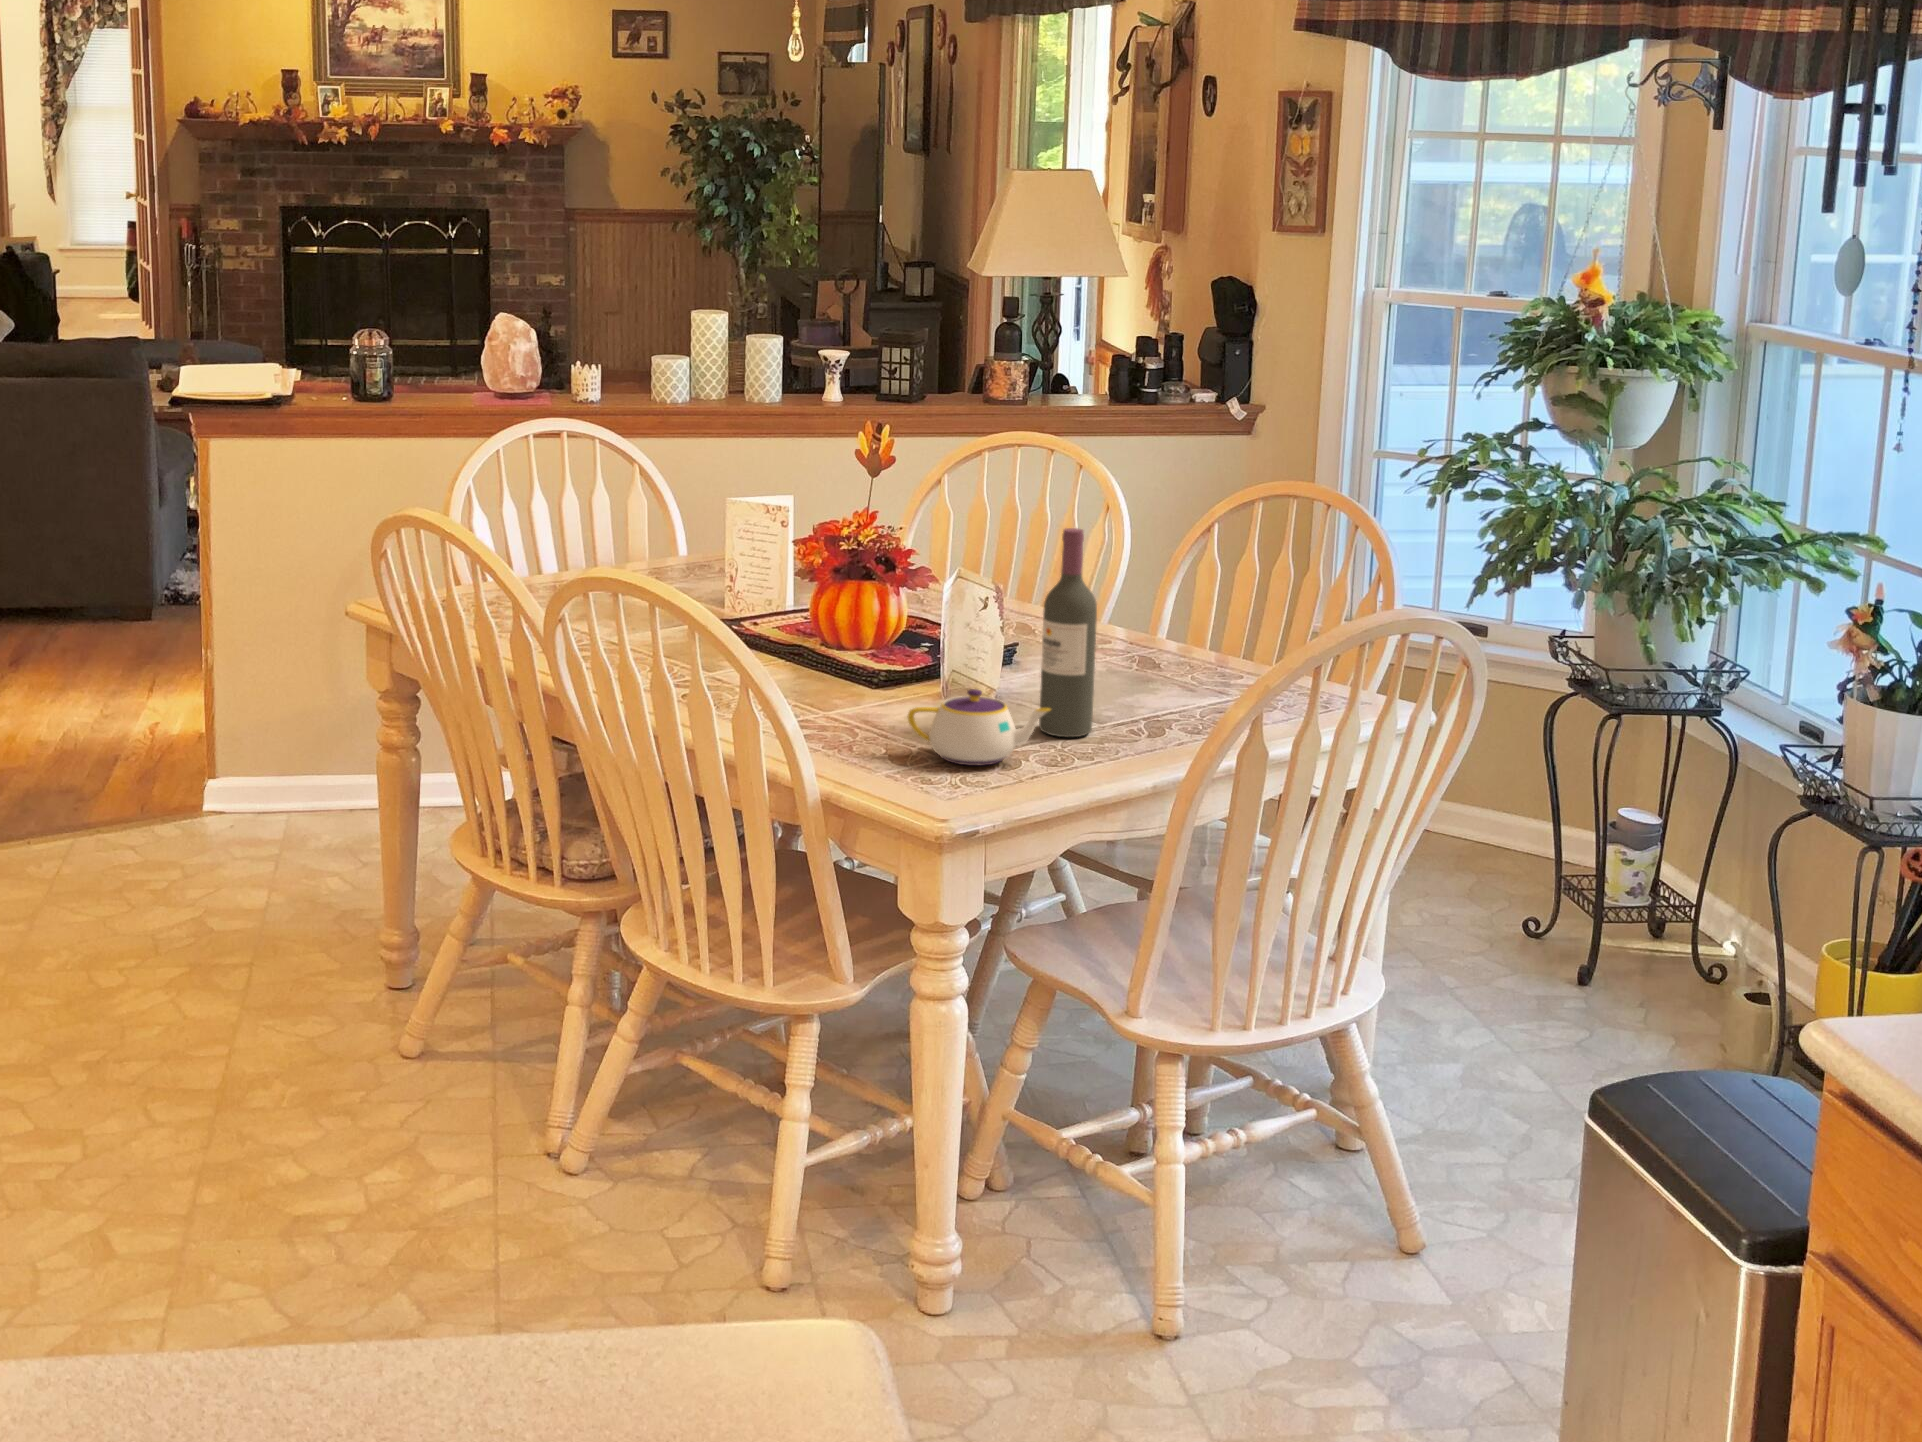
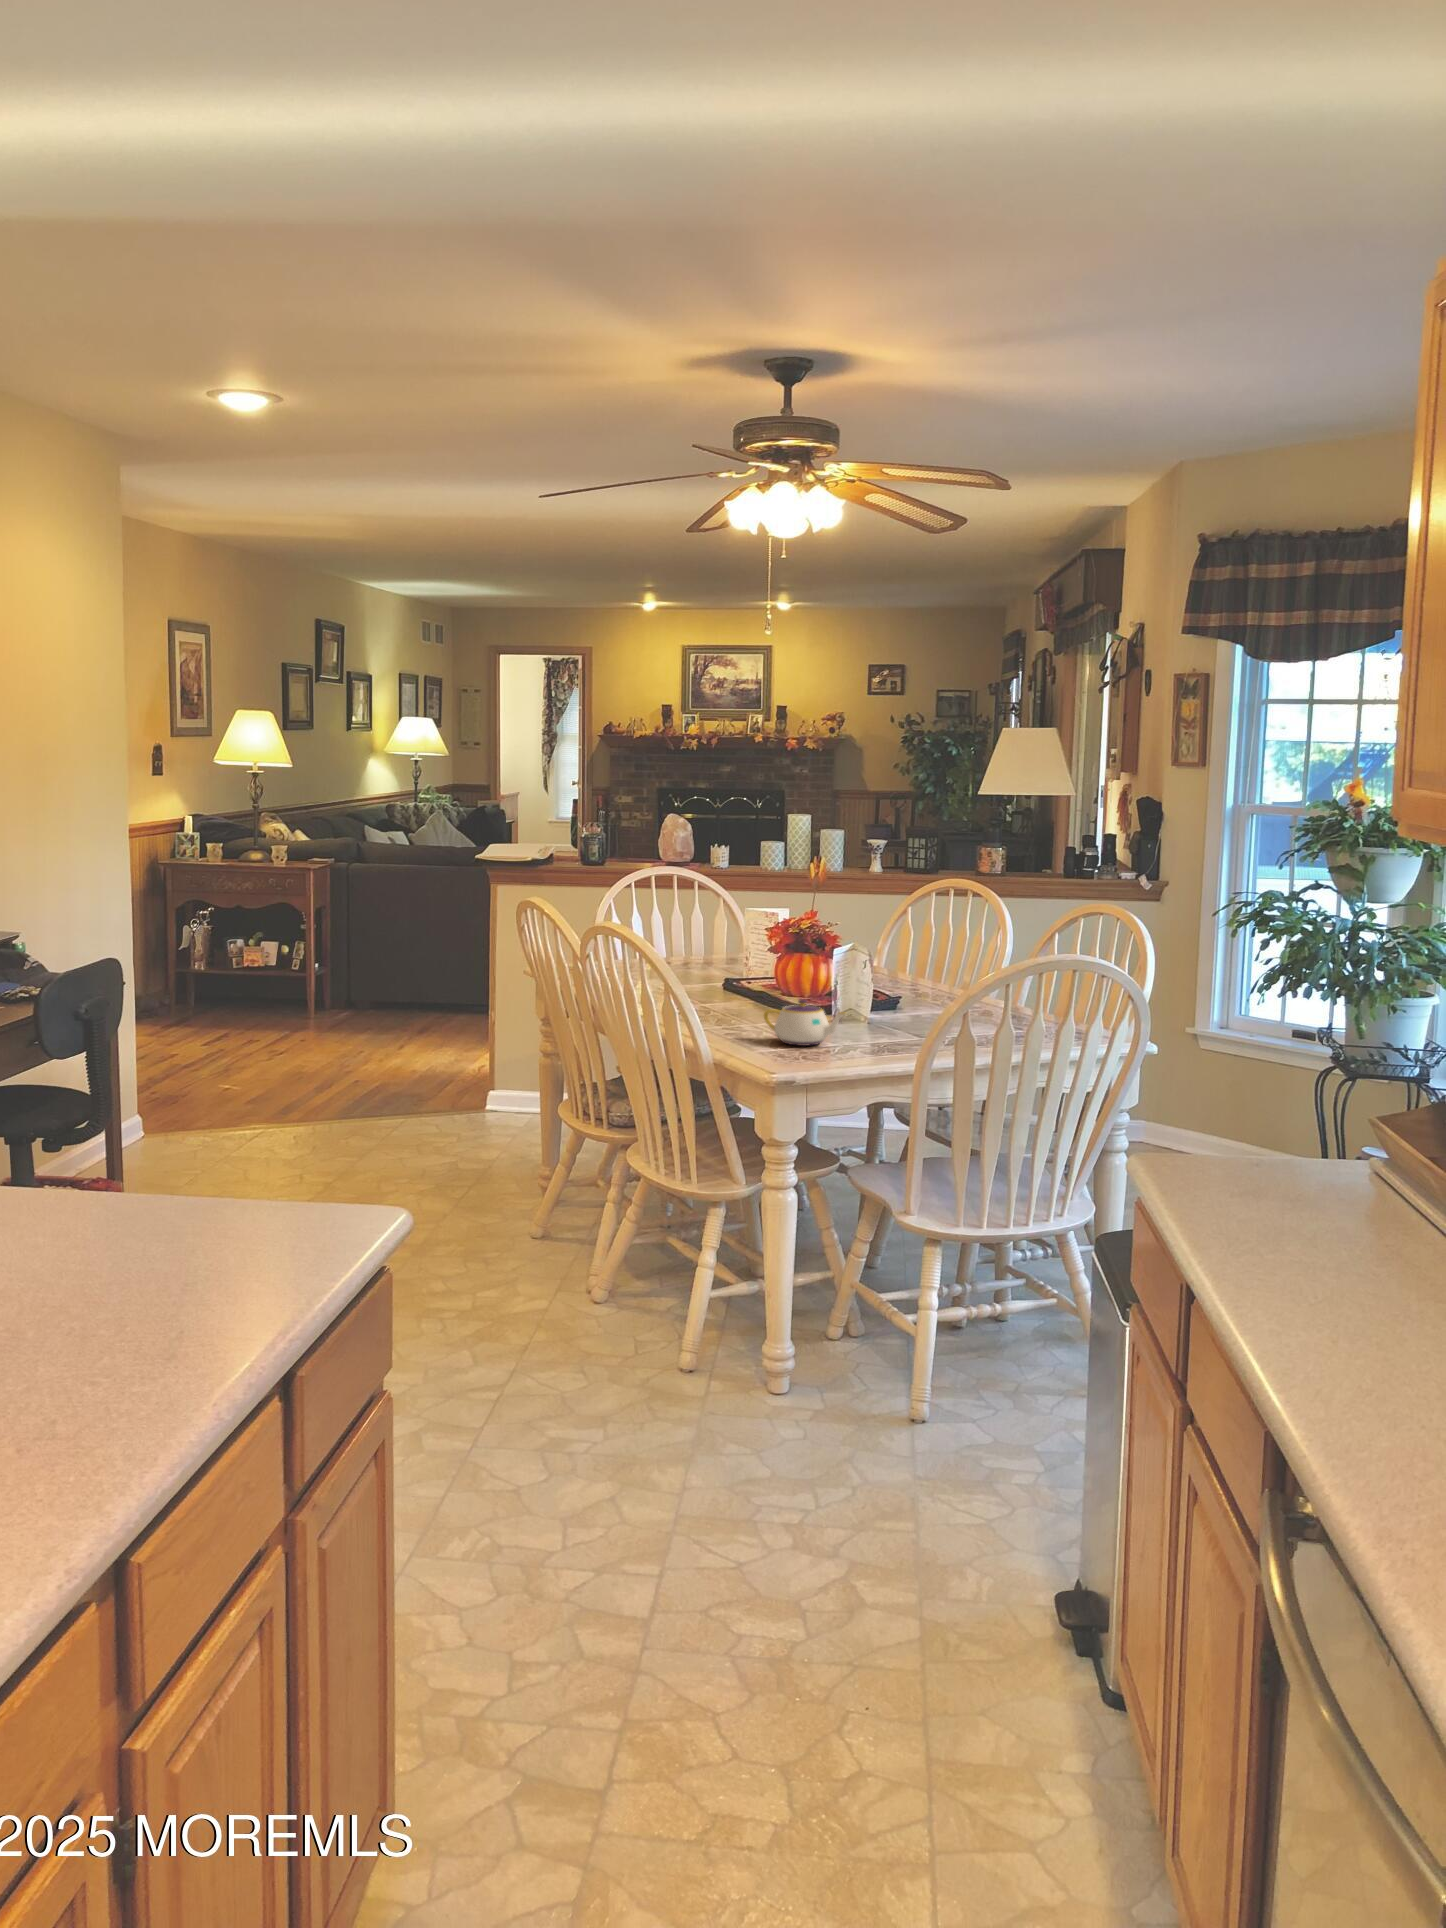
wine bottle: present [1039,528,1097,737] -> none [860,907,896,1038]

